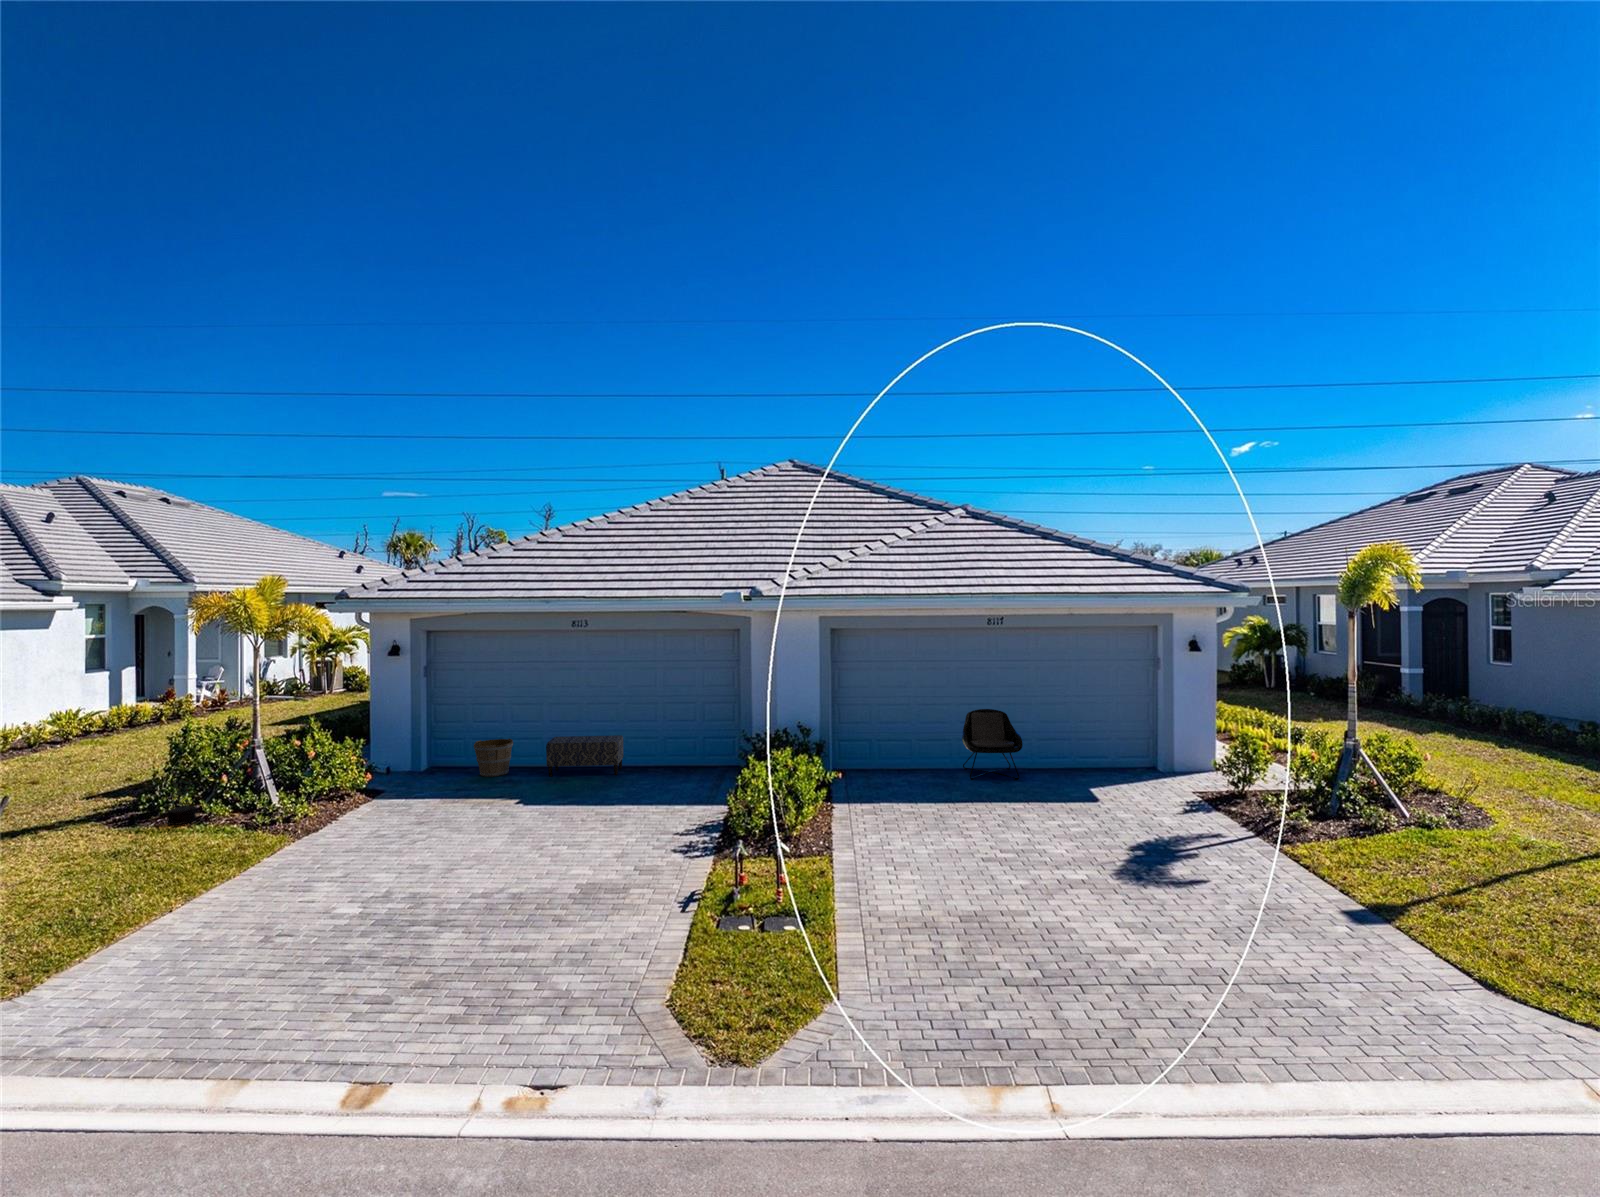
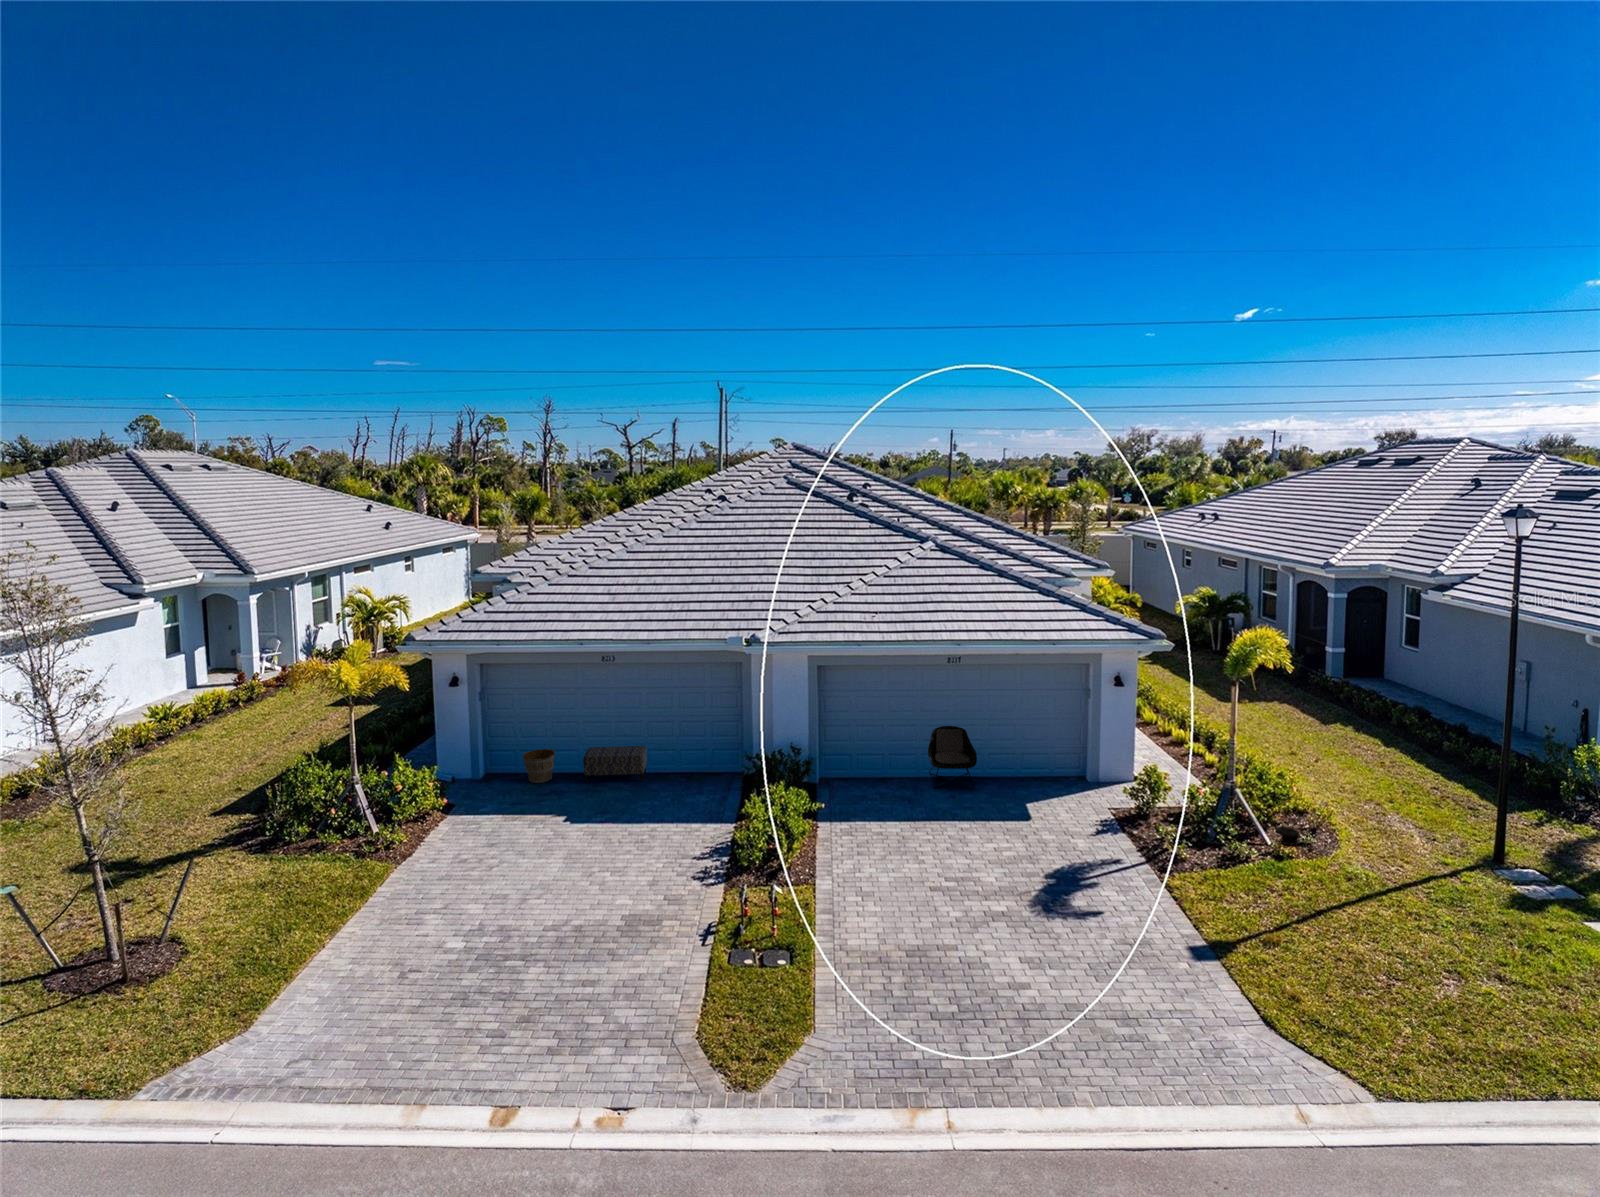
decorative plant: present [167,779,196,825] -> present [1276,808,1301,845]

